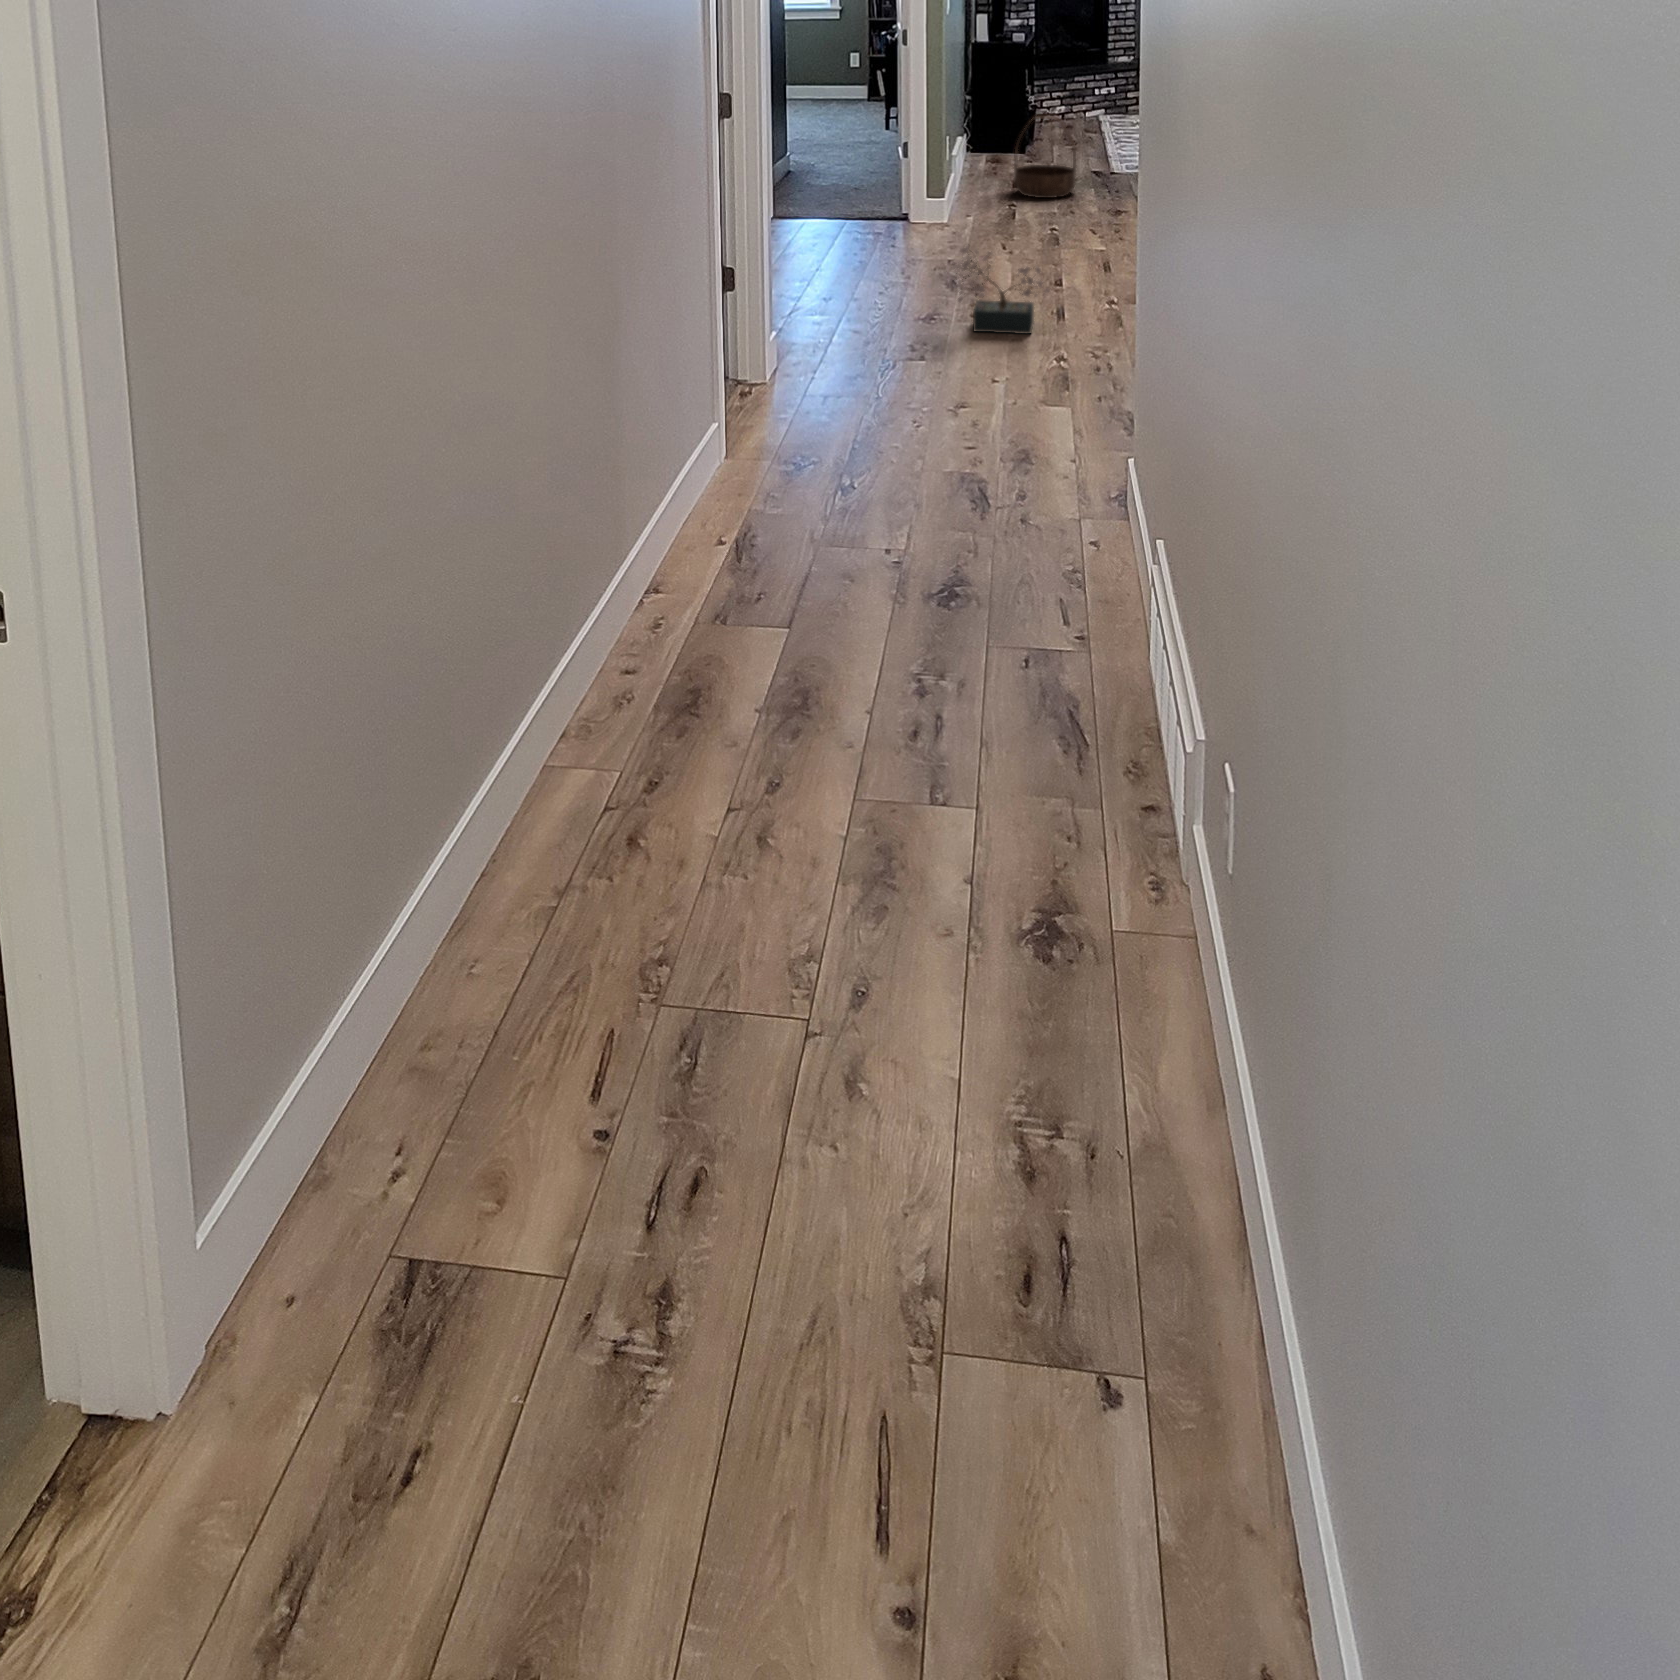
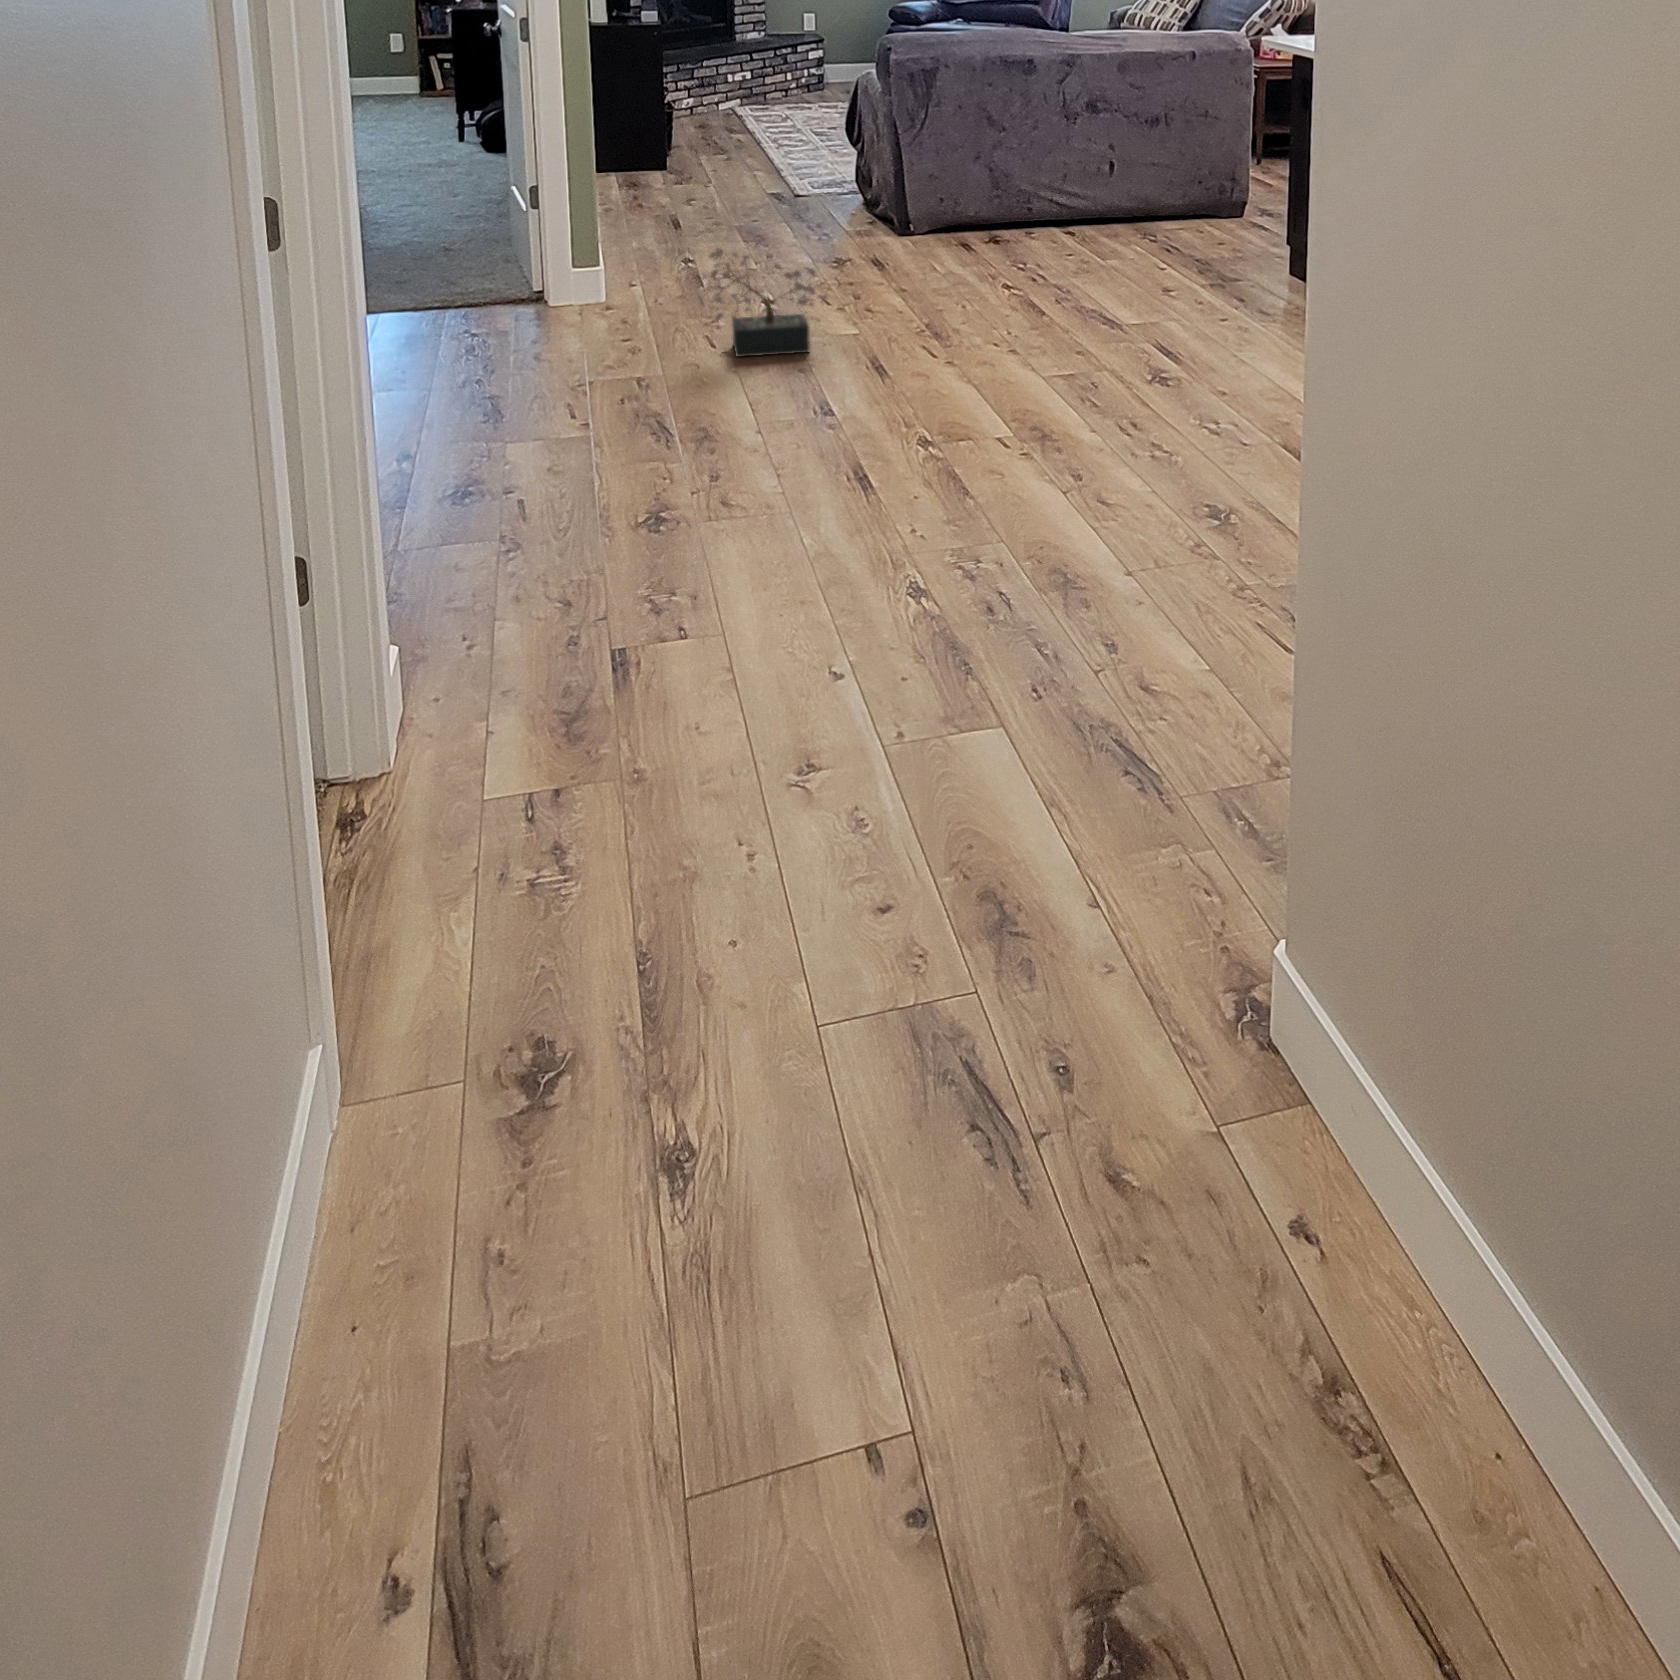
basket: present [1014,116,1076,198] -> none [687,97,765,200]

